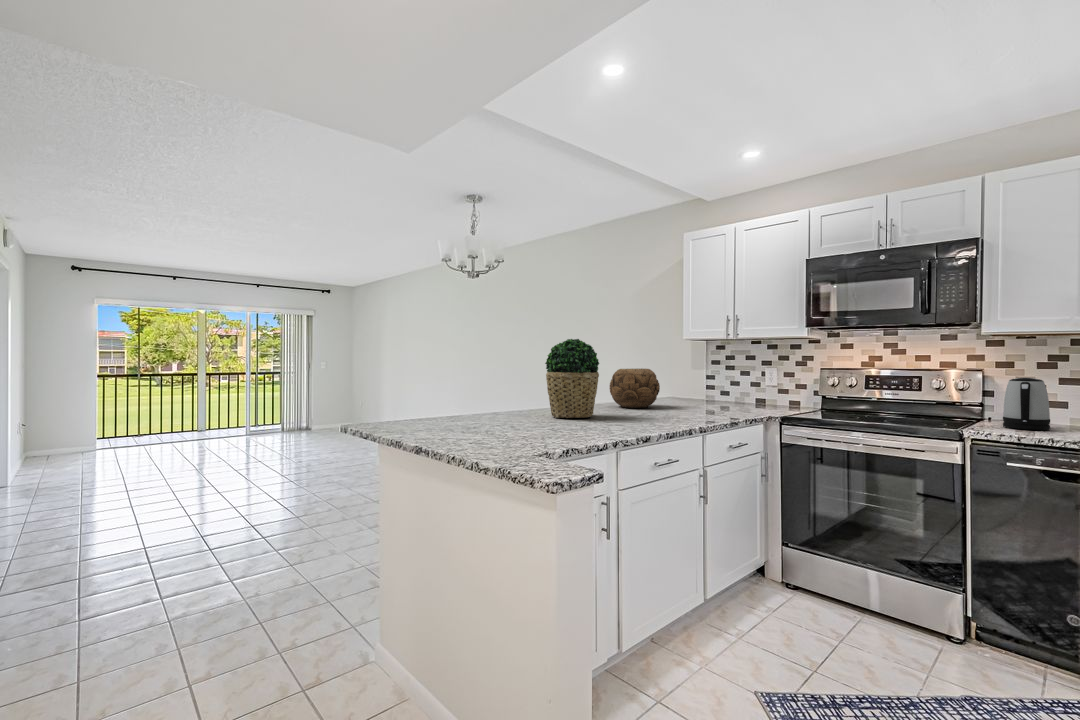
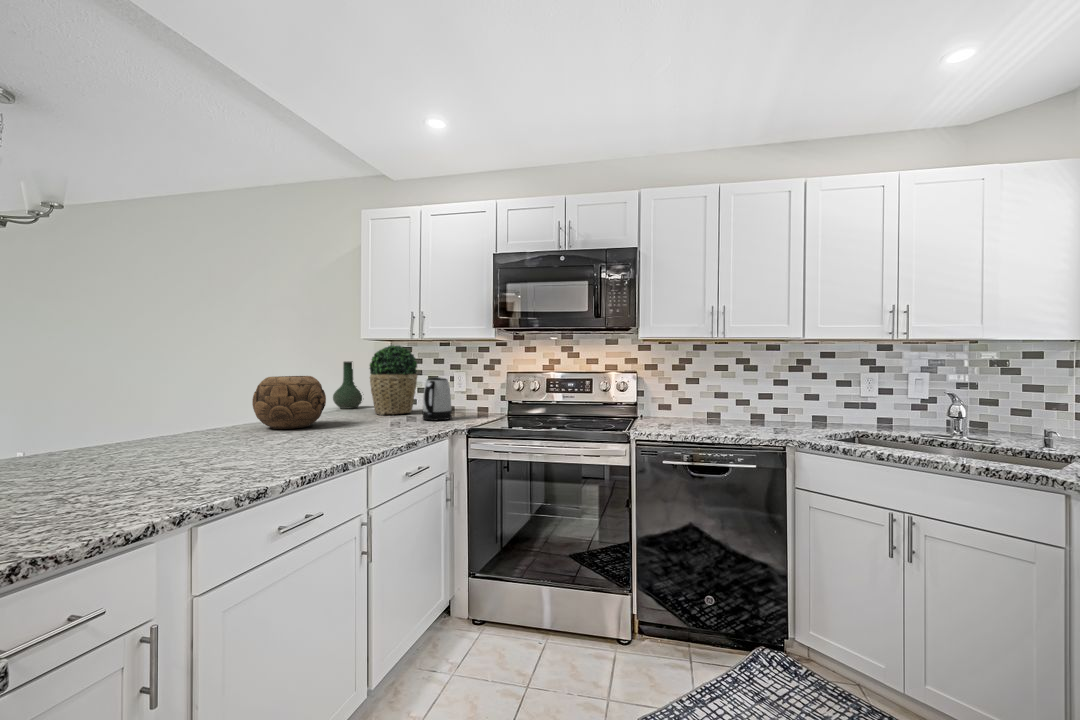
potted plant: present [545,339,599,418] -> present [370,346,417,415]
vase: none [656,358,681,398] -> present [333,361,362,409]
kettle: present [1003,378,1050,430] -> present [423,377,452,420]

